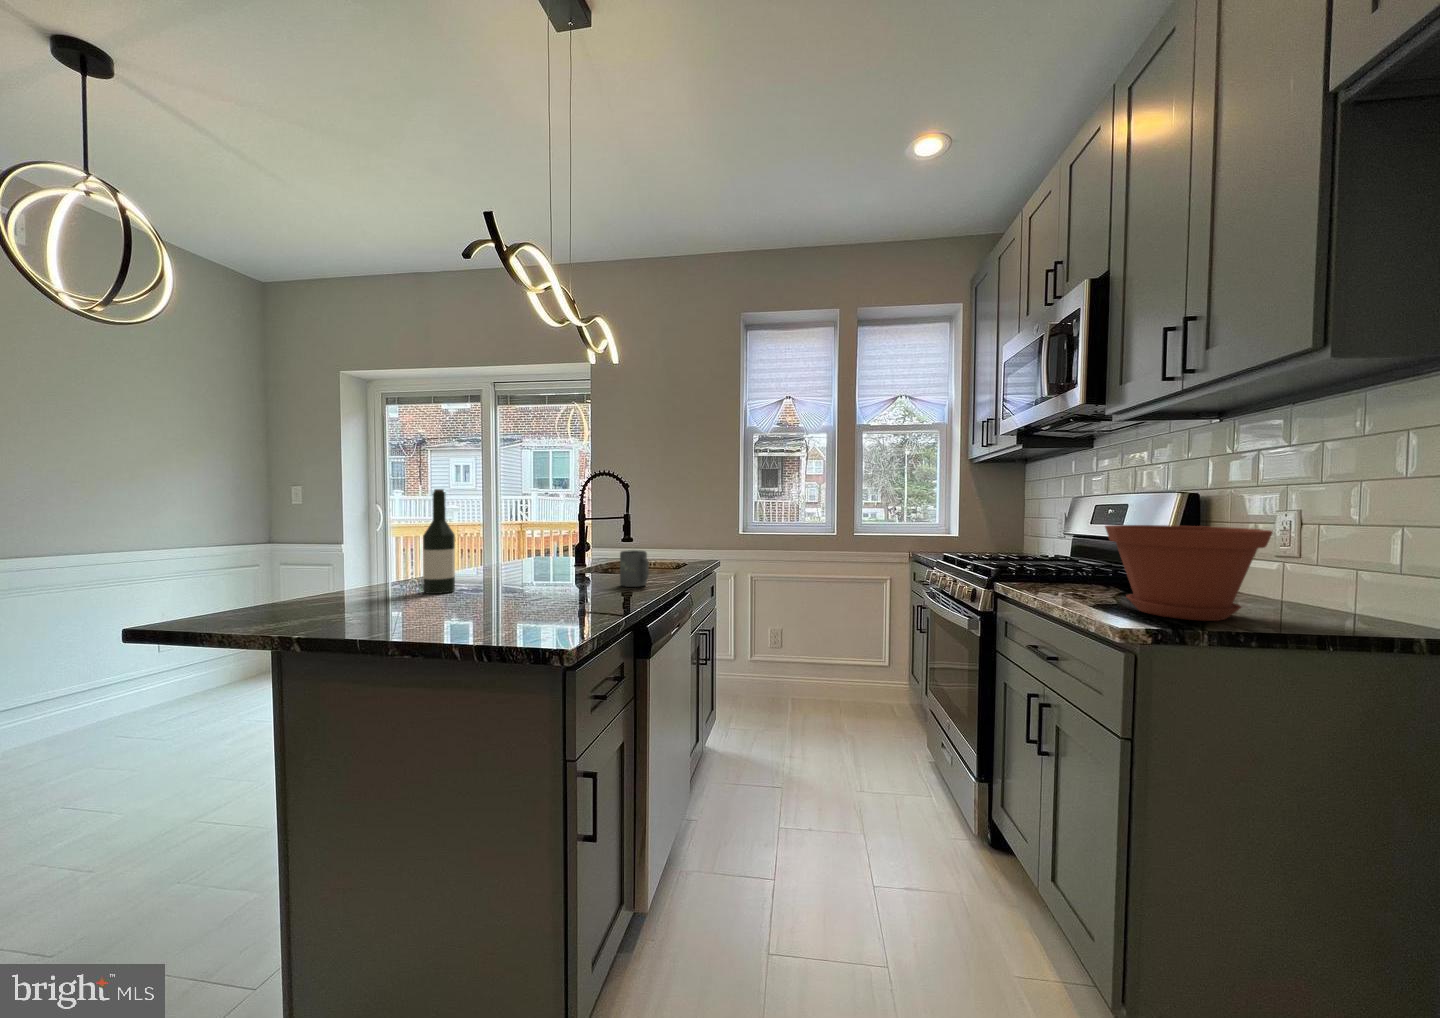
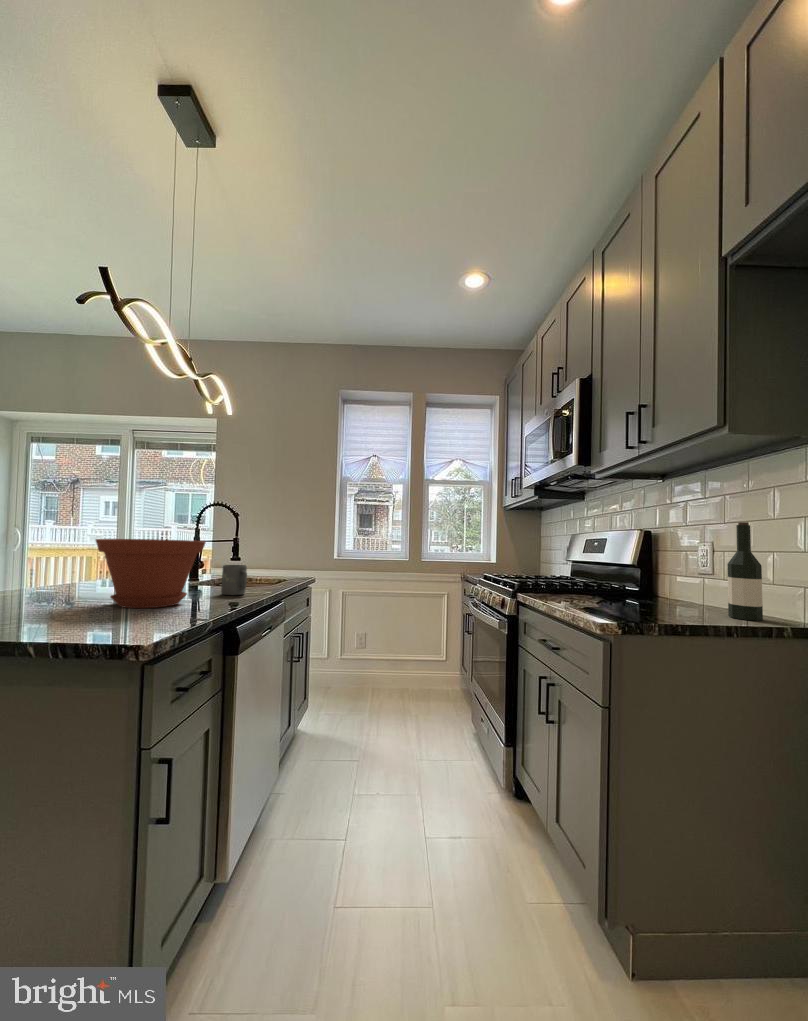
wine bottle: present [423,489,455,594] -> present [727,522,763,621]
plant pot: present [1105,525,1273,621] -> present [96,539,206,608]

